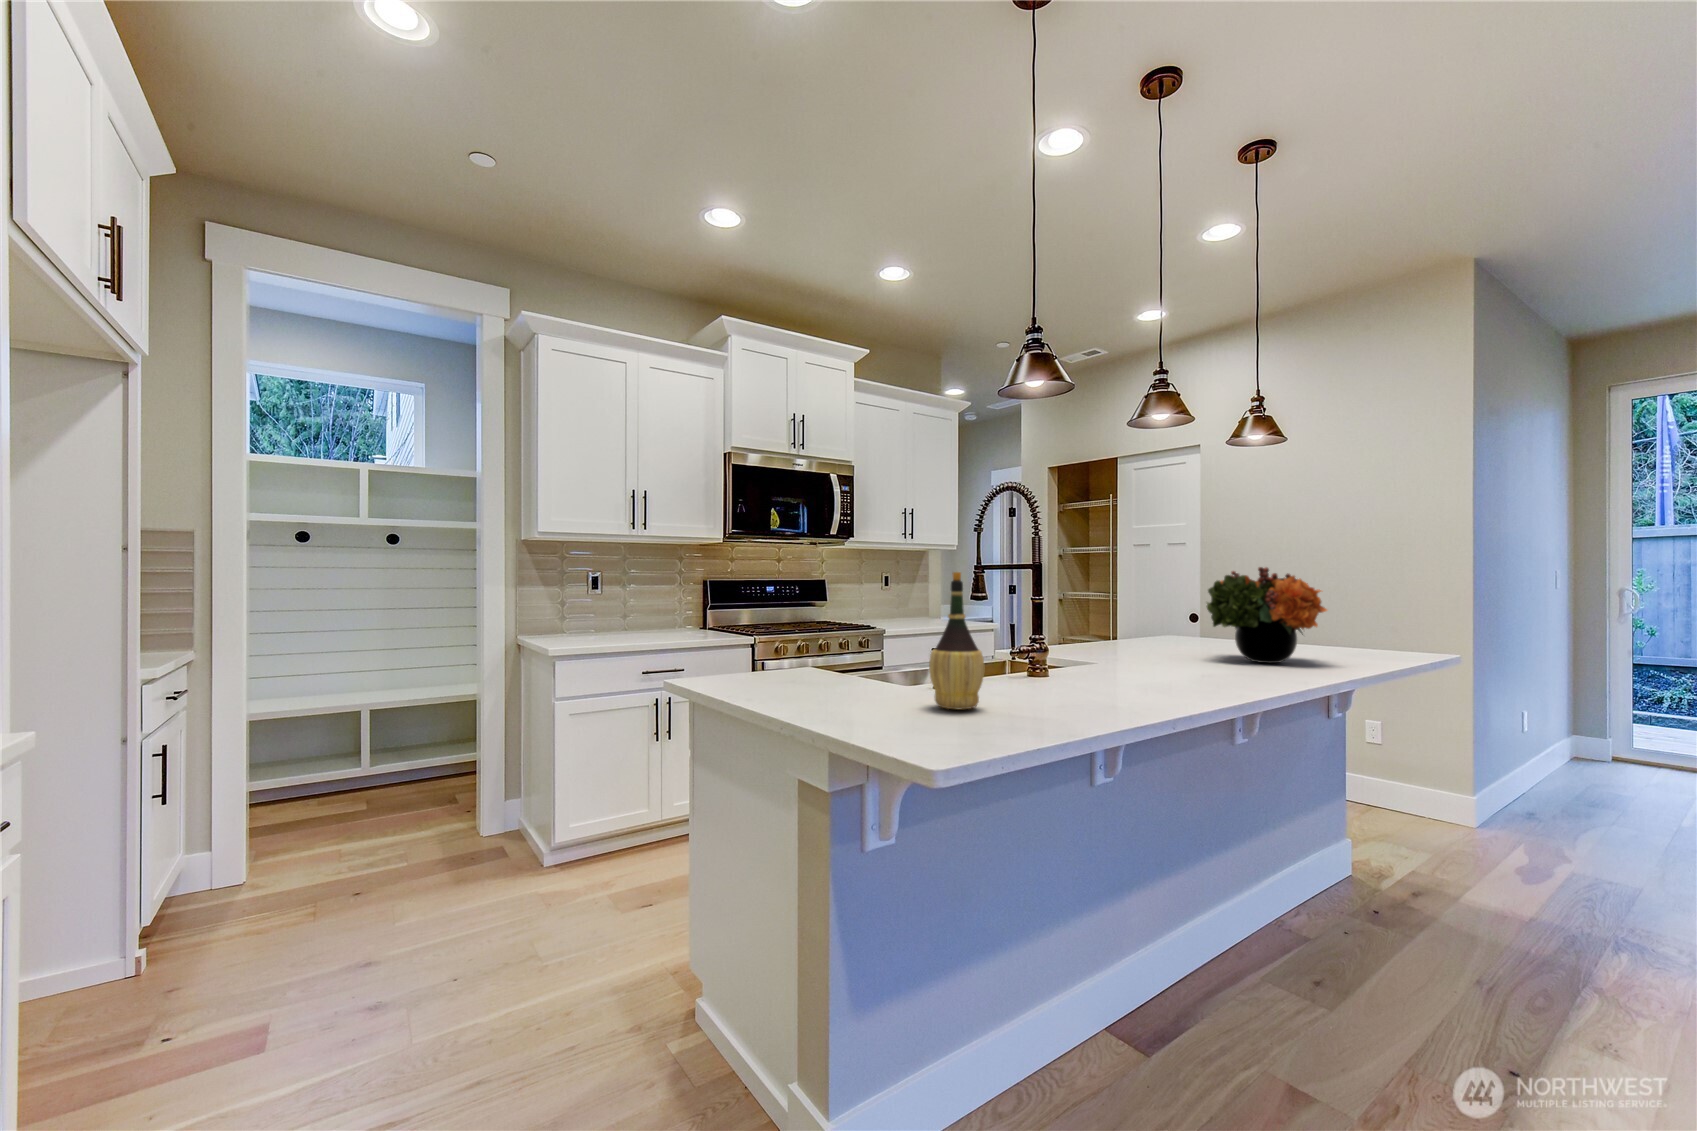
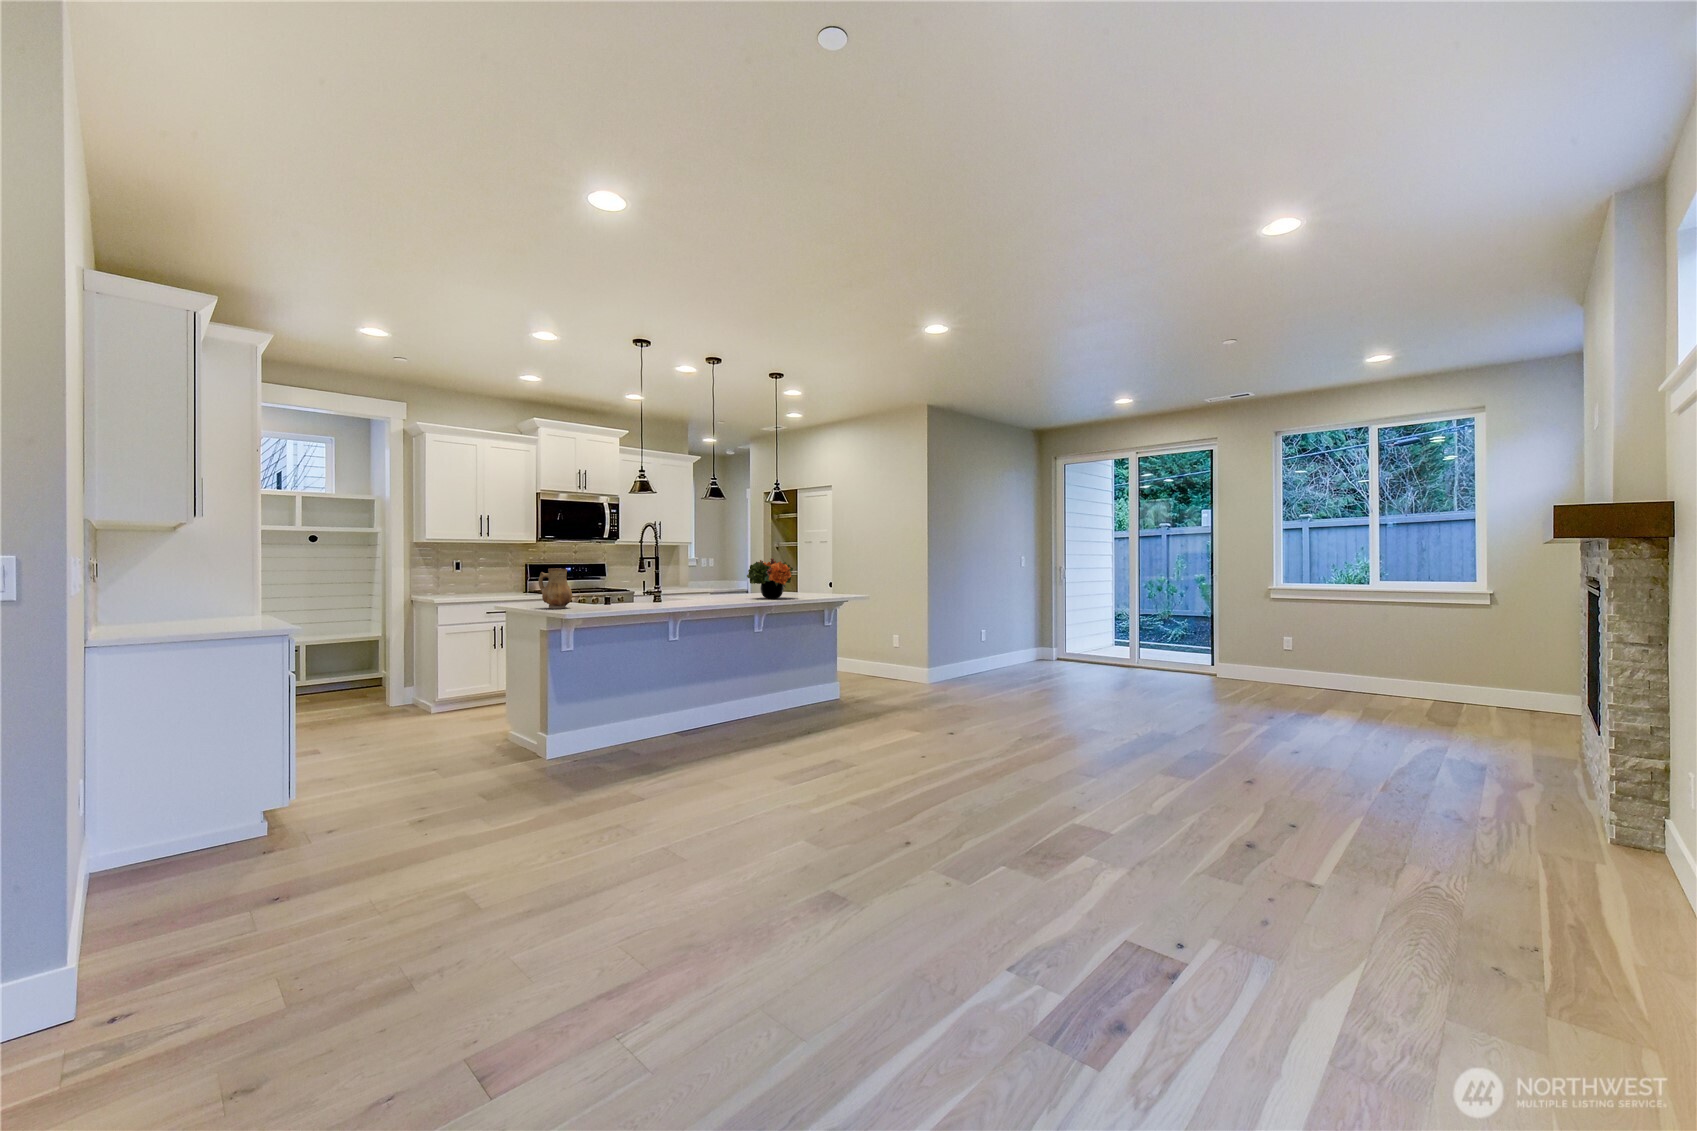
wine bottle: present [929,572,984,709] -> none [595,561,615,608]
ceramic pitcher: none [773,592,861,706] -> present [539,569,572,609]

